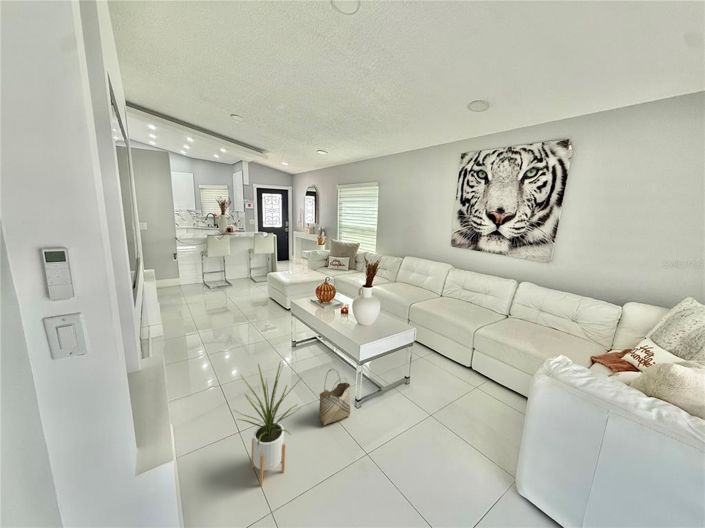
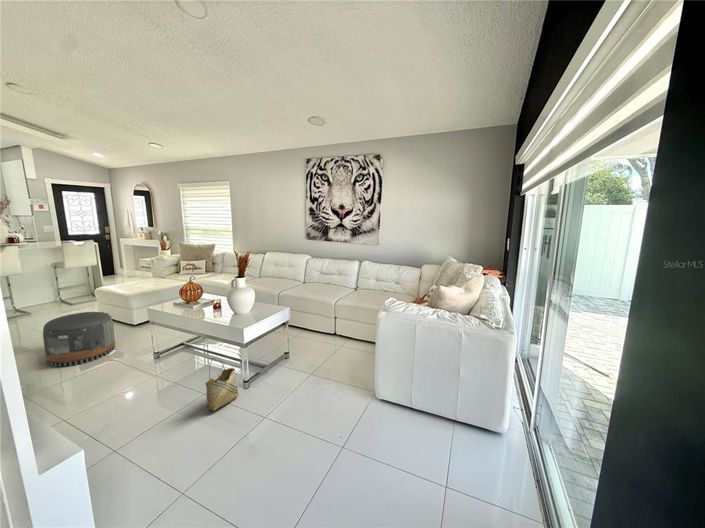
pouf: none [228,293,271,335] -> present [43,312,115,366]
house plant: present [236,362,299,486] -> none [117,353,194,478]

